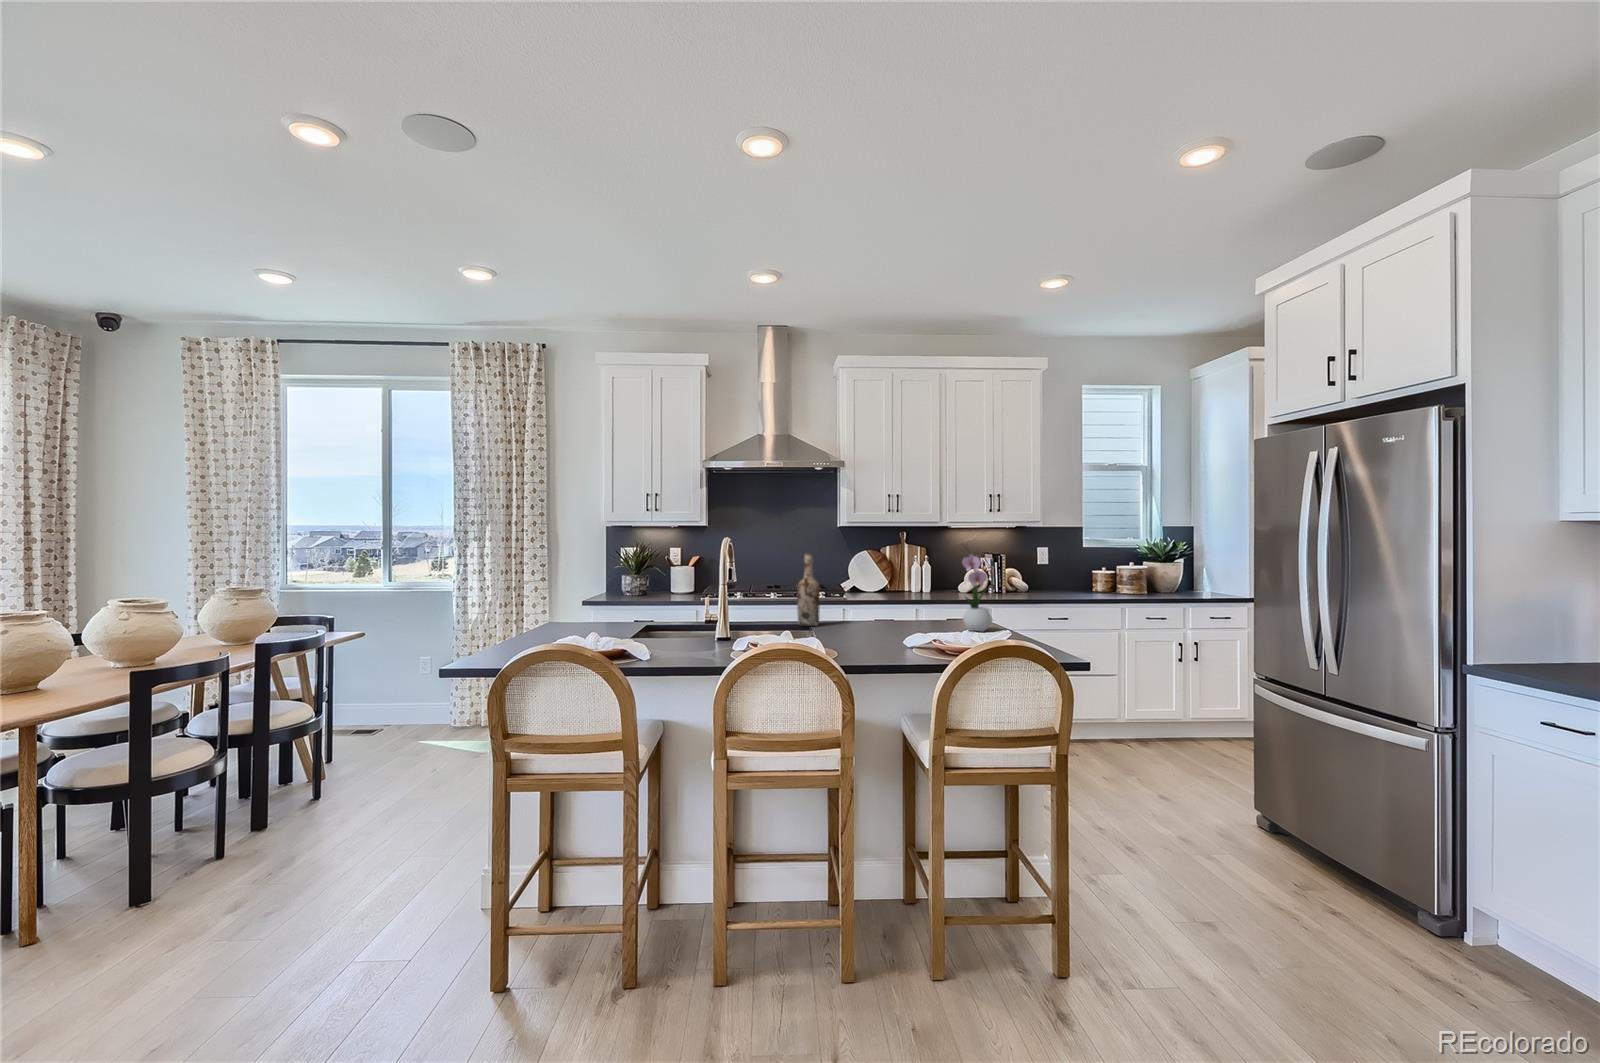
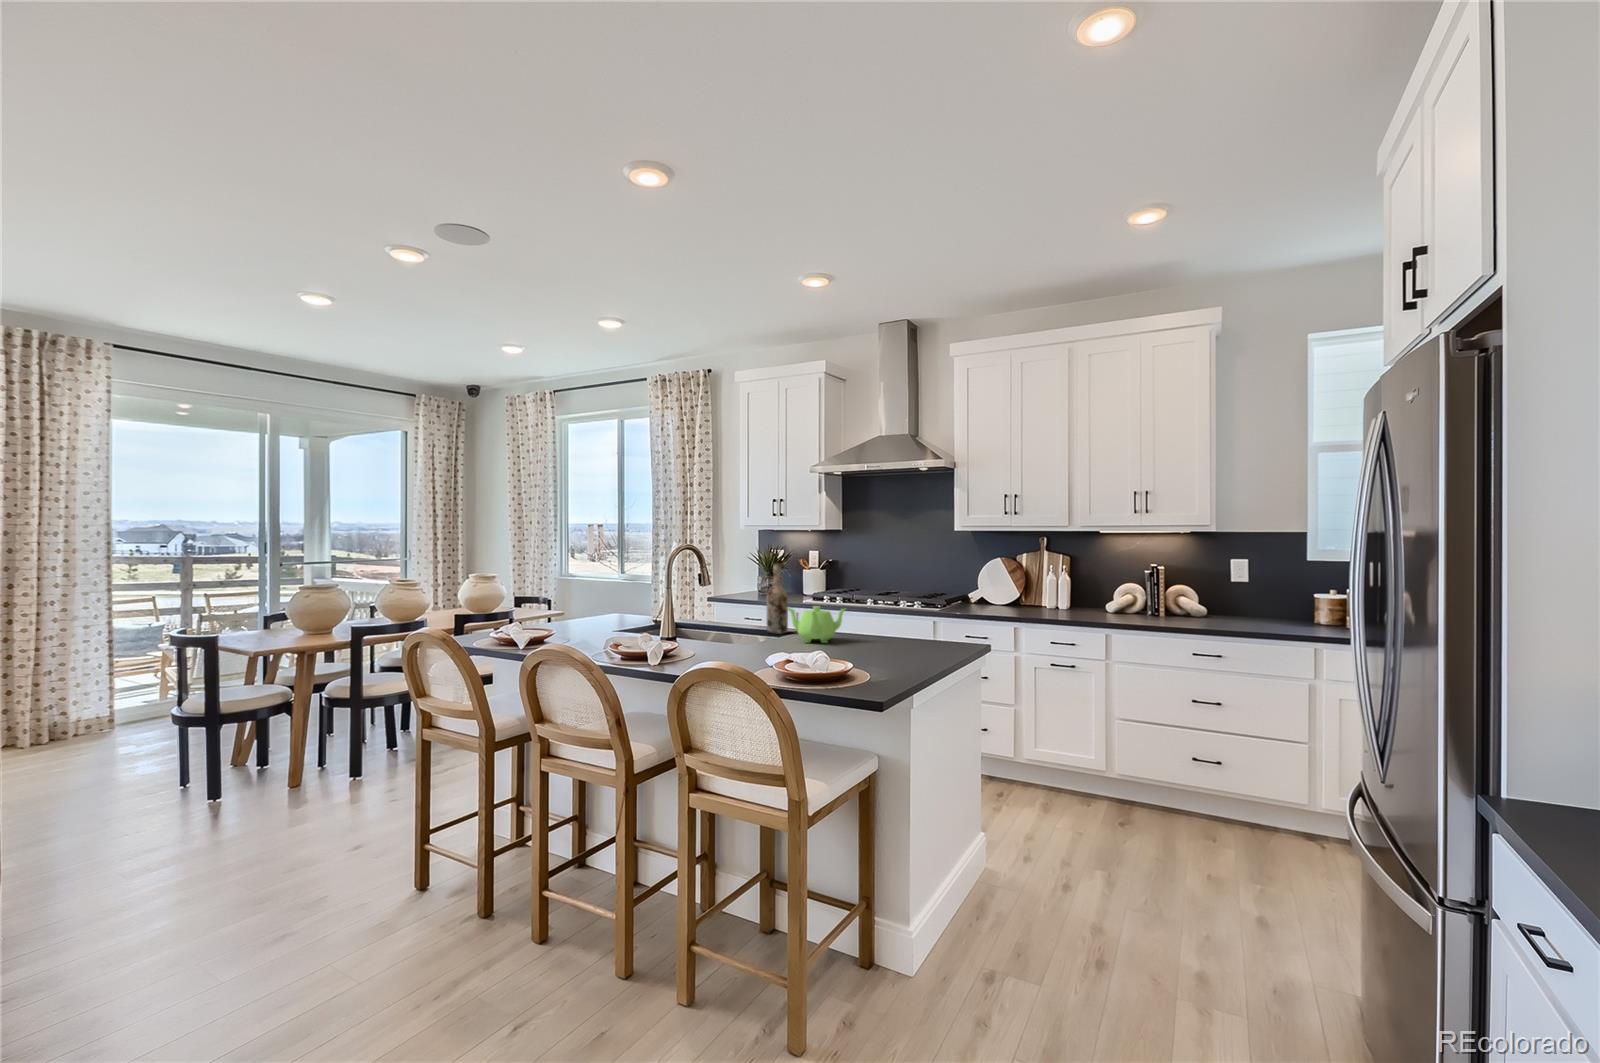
flower arrangement: present [962,544,993,631] -> none [880,557,924,654]
teapot: none [848,594,901,631] -> present [787,606,846,643]

